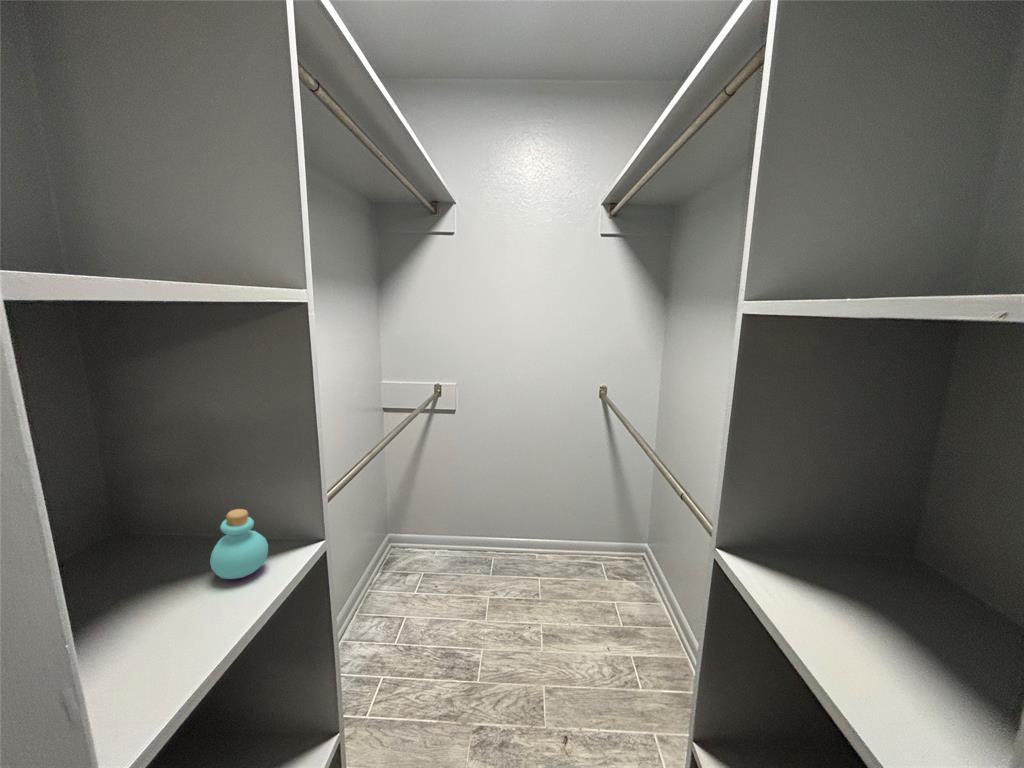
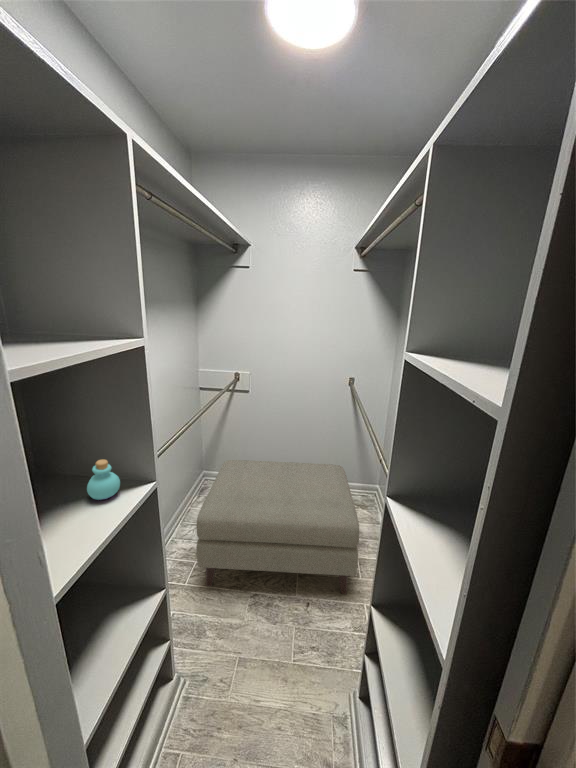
ottoman: none [387,513,641,718] -> present [196,460,359,594]

